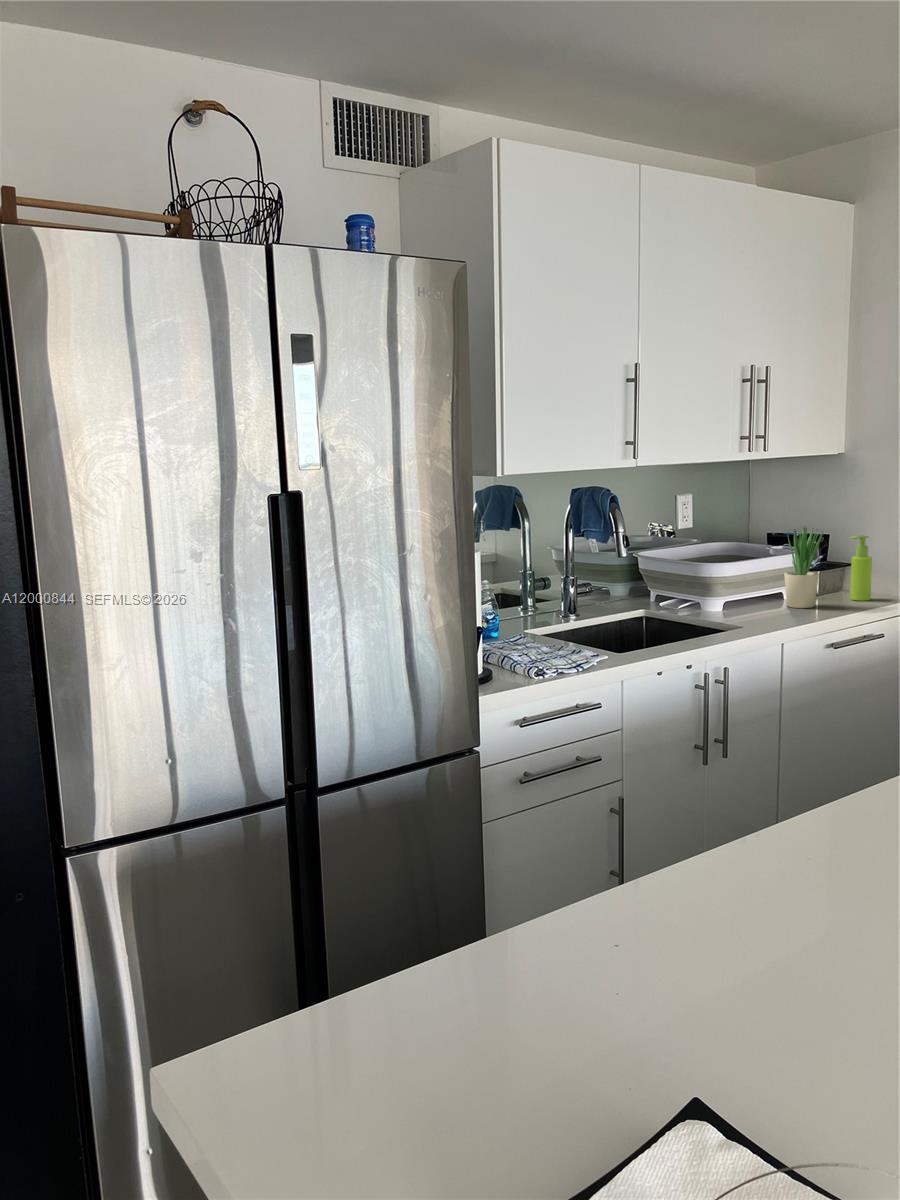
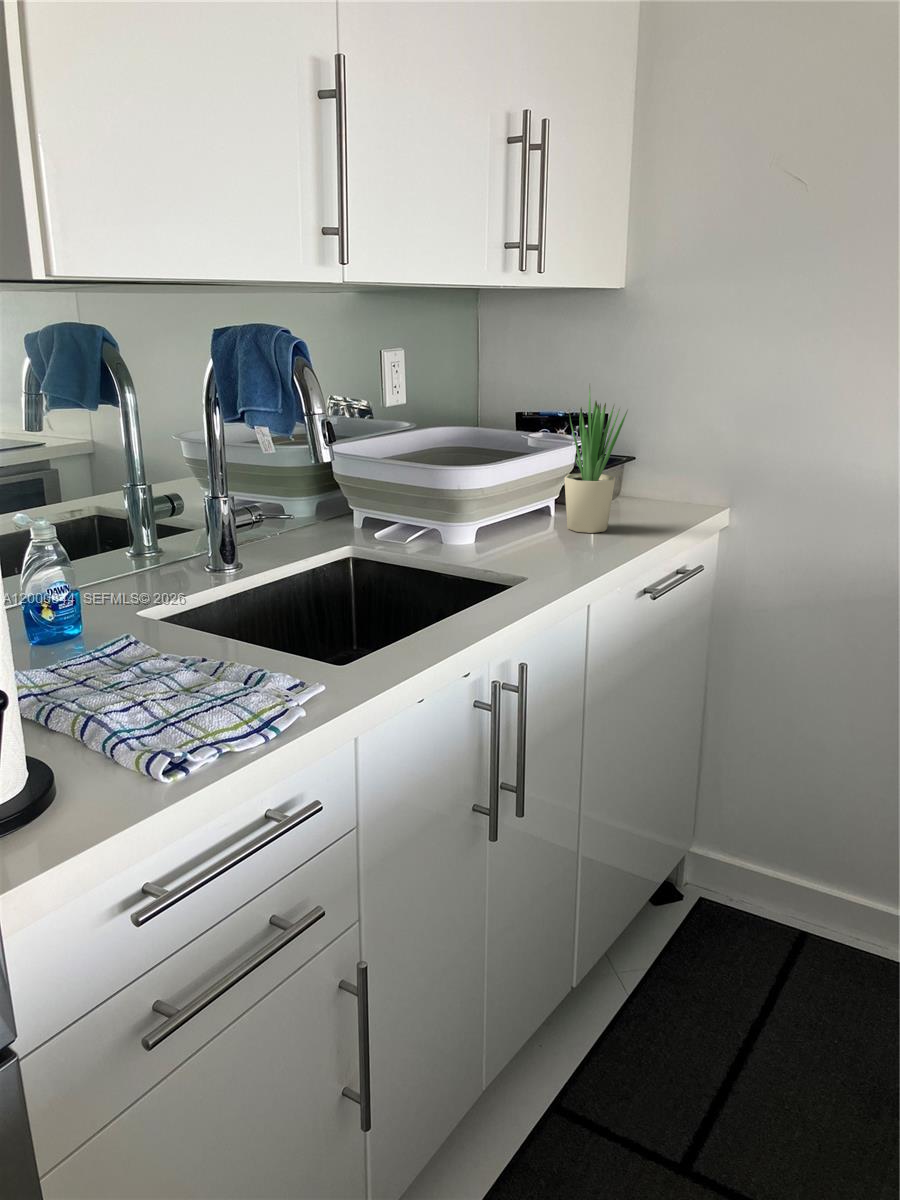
soap dispenser: present [850,535,872,601] -> none [643,416,676,514]

